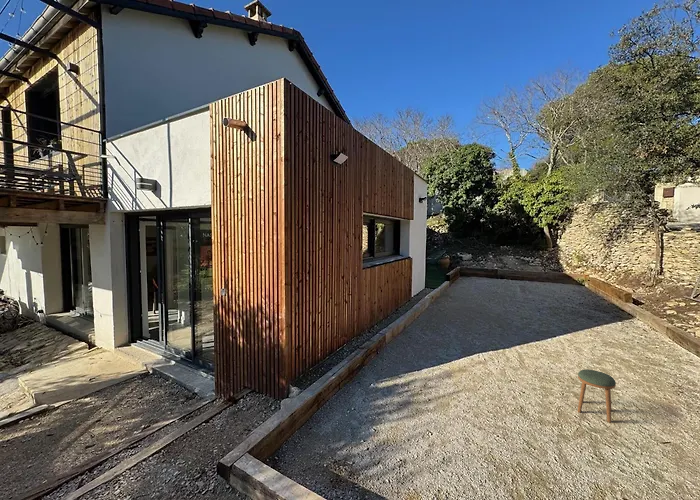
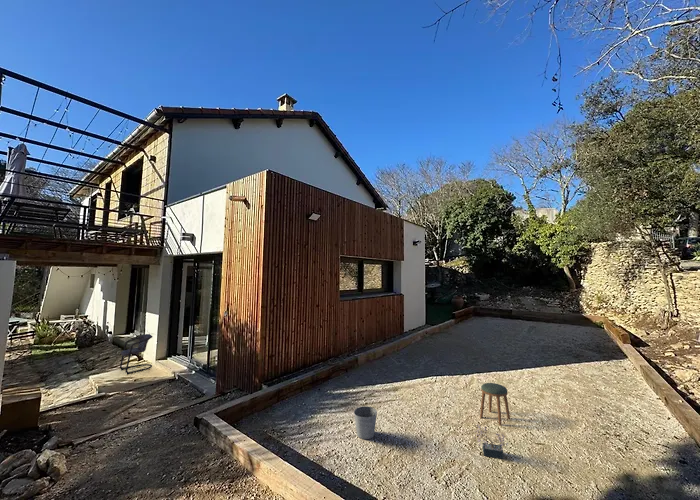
chair: none [59,315,108,371] -> present [120,334,152,374]
bucket: none [450,419,485,467] -> present [354,406,377,439]
decorative plant: none [618,436,668,482] -> present [474,424,508,459]

